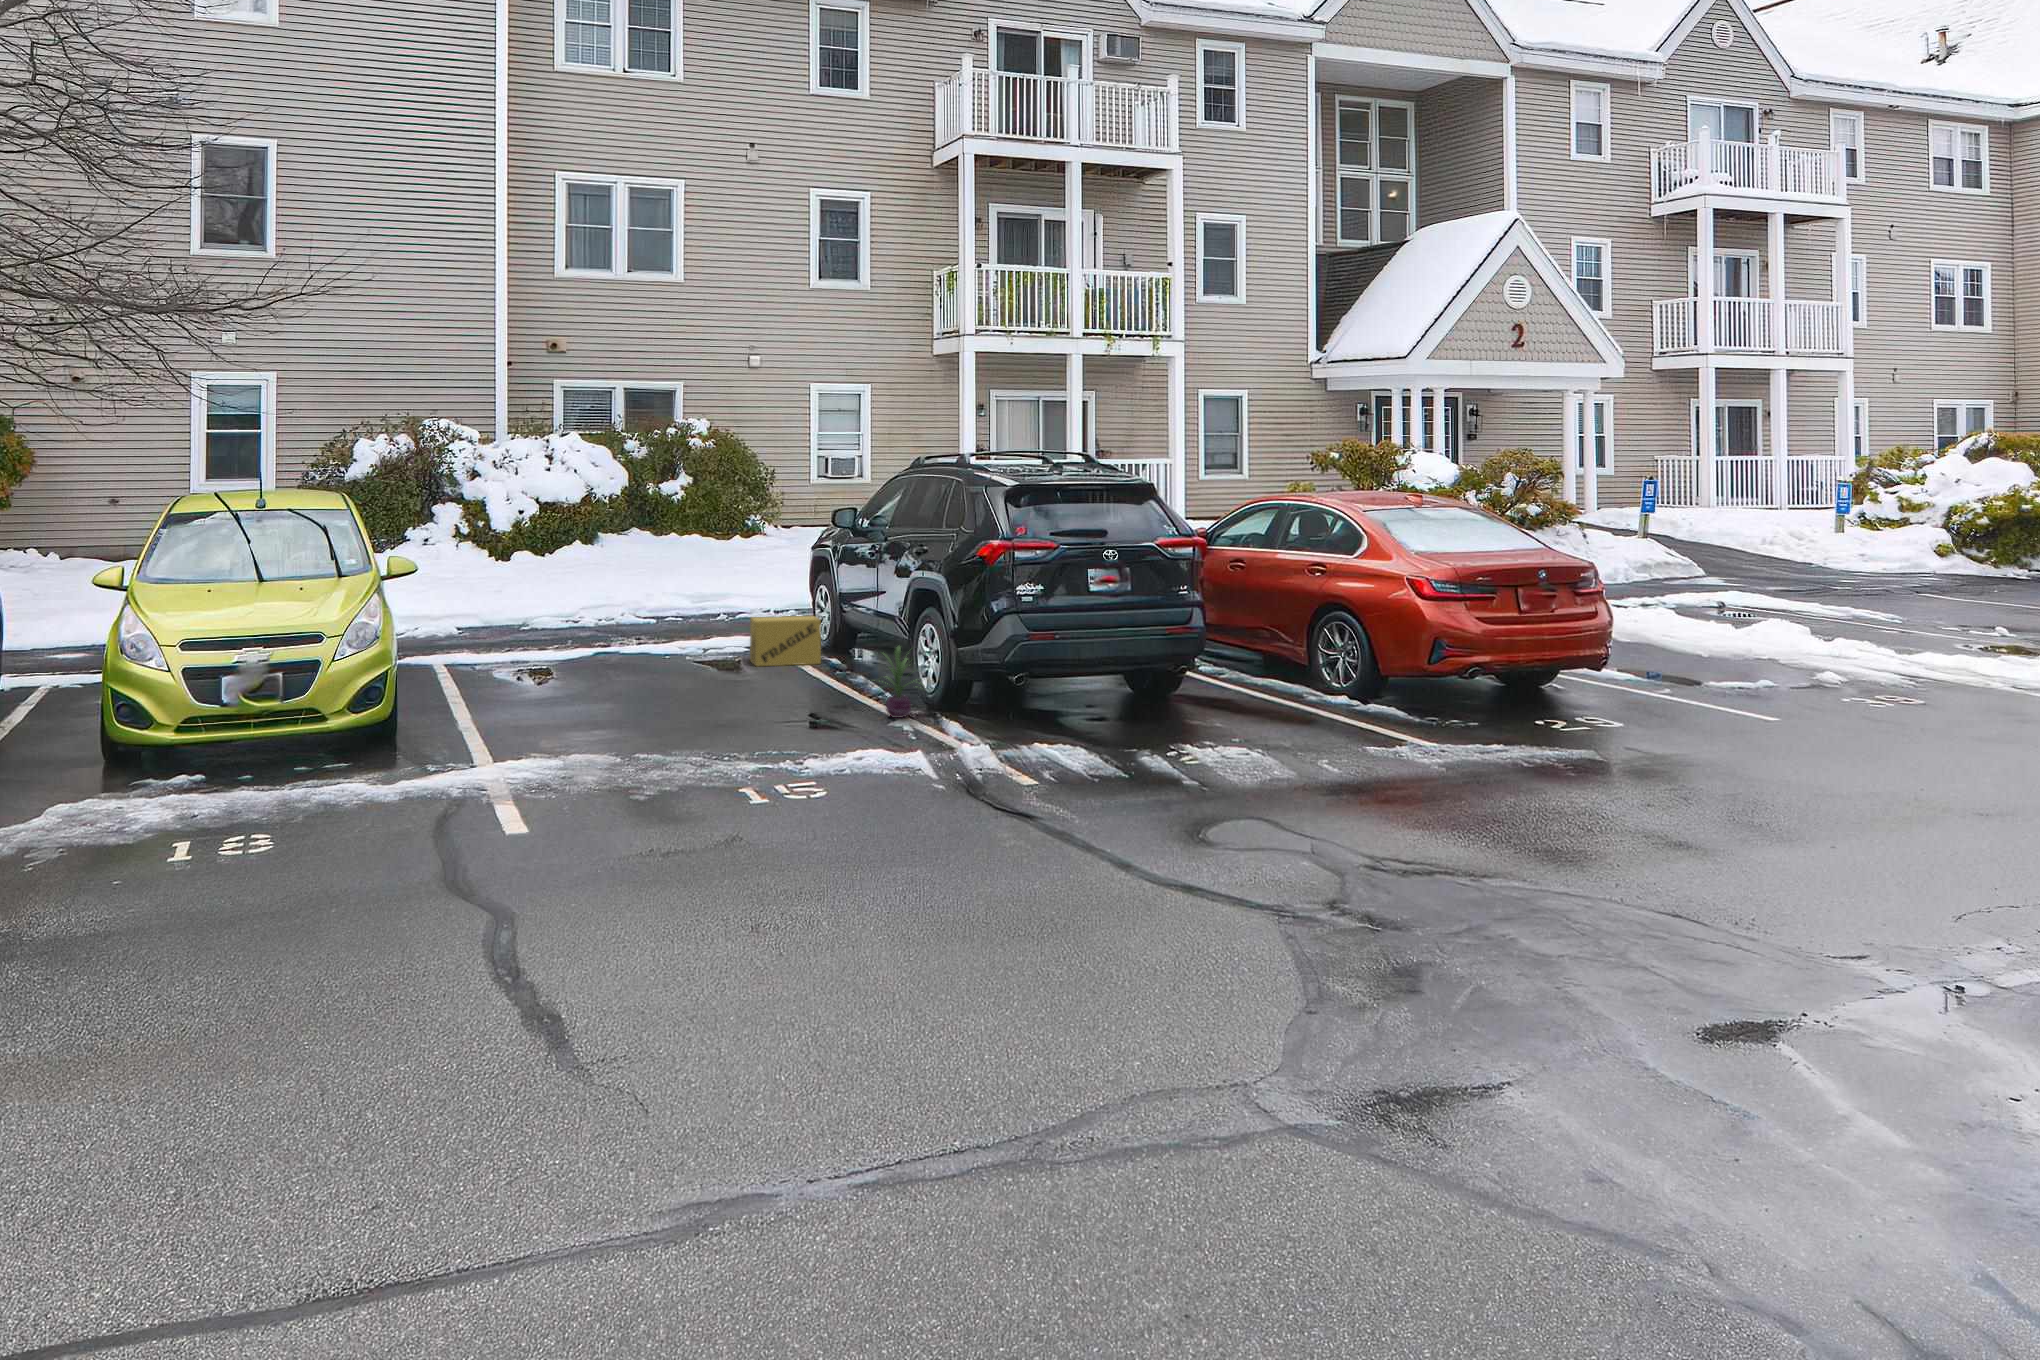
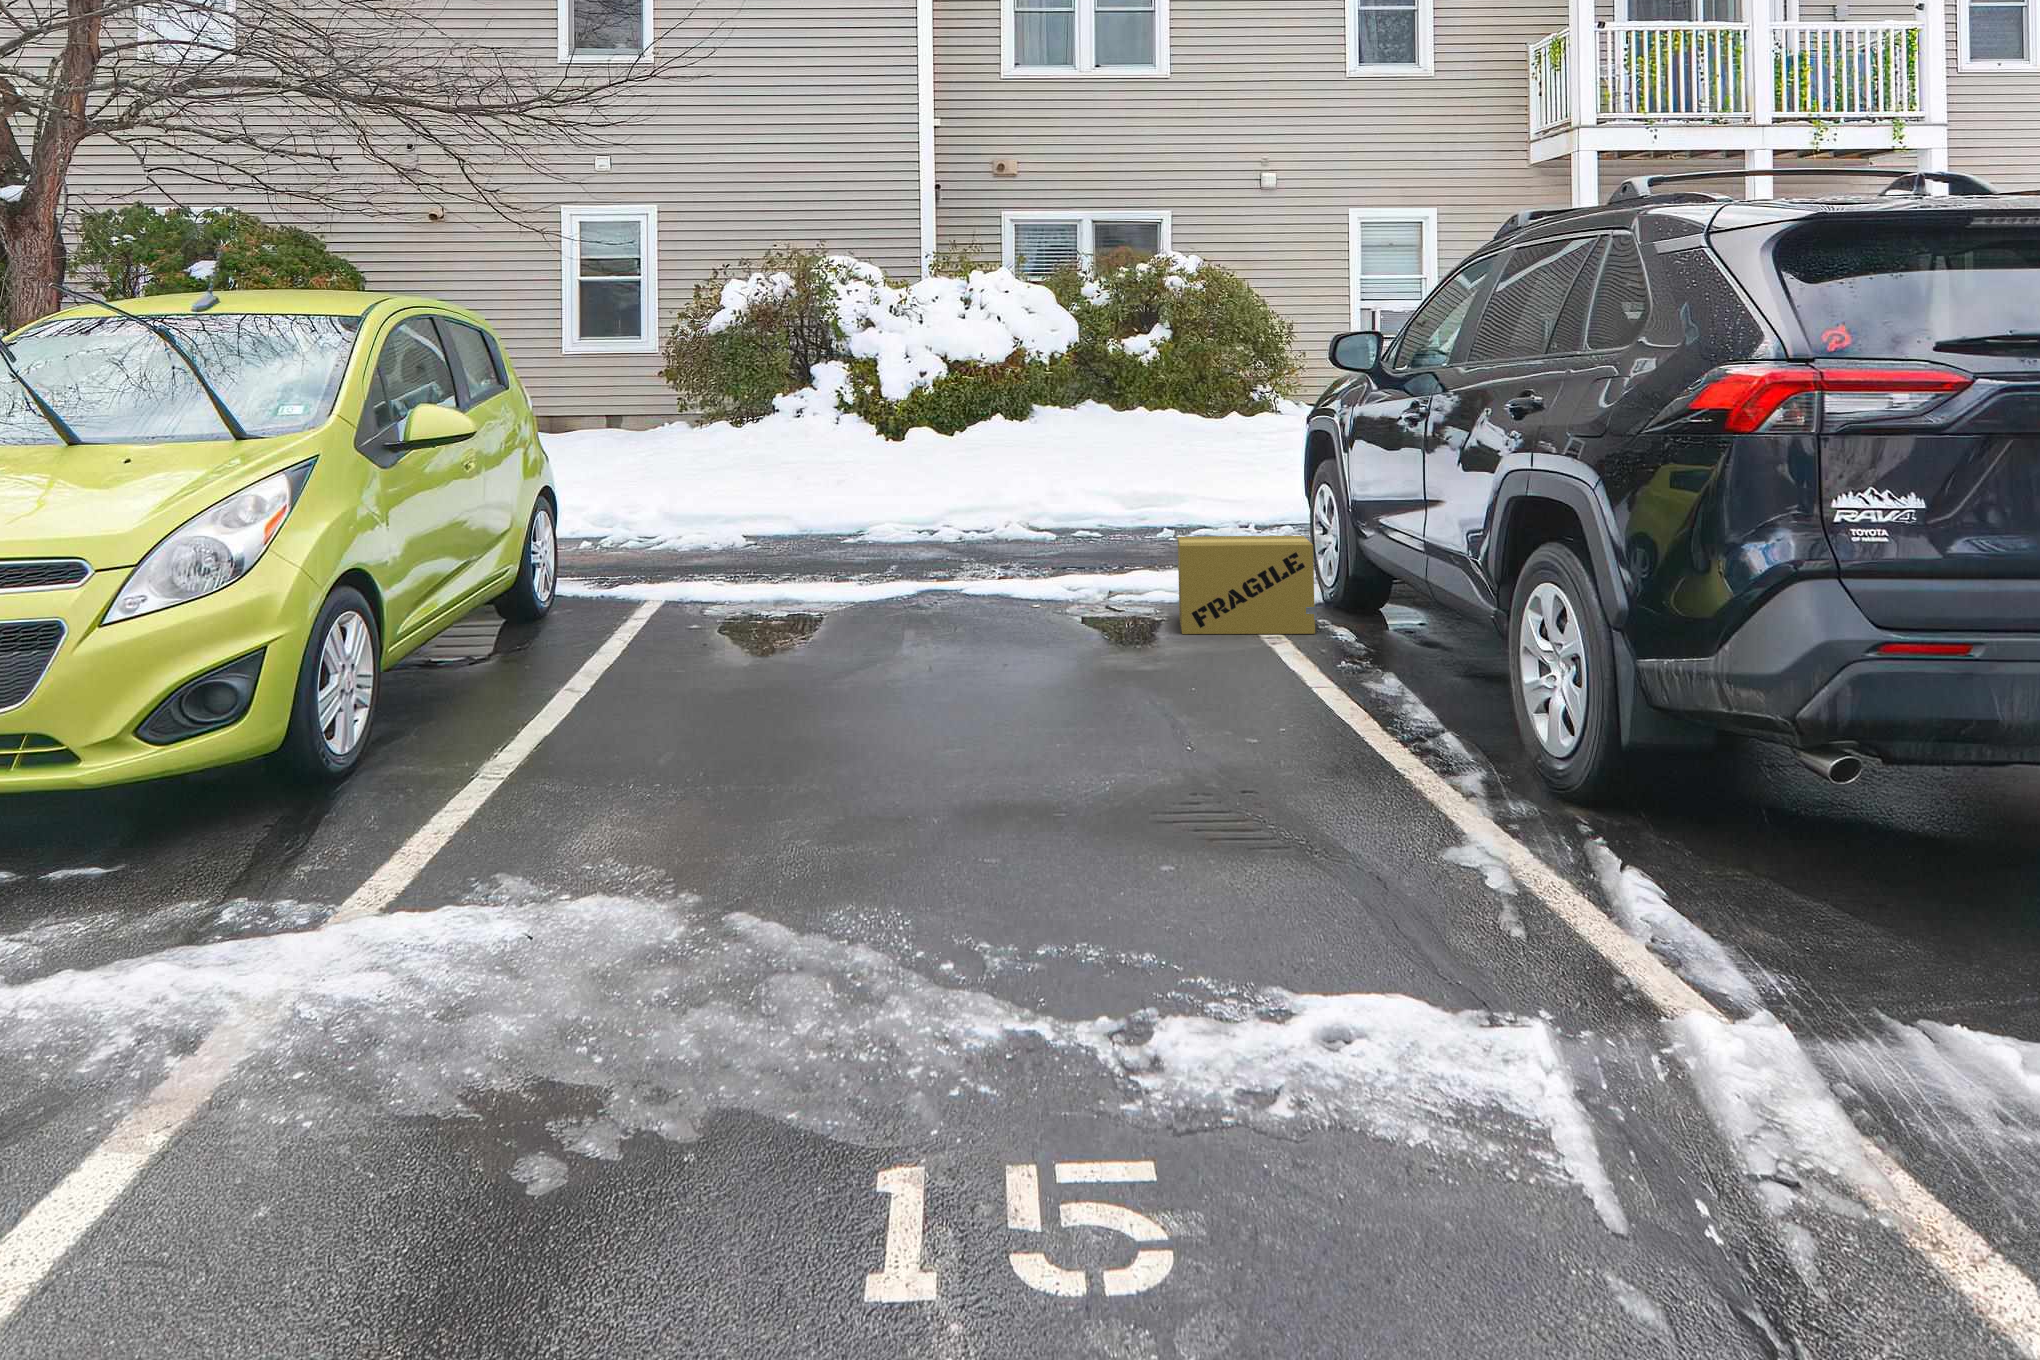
decorative plant: present [884,646,920,718] -> none [1357,629,1574,839]

